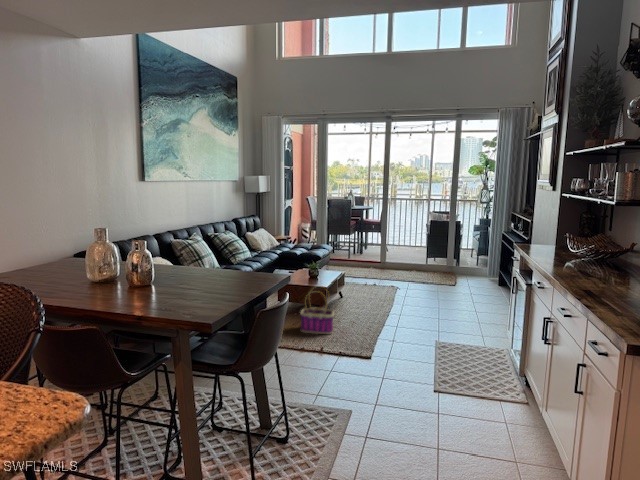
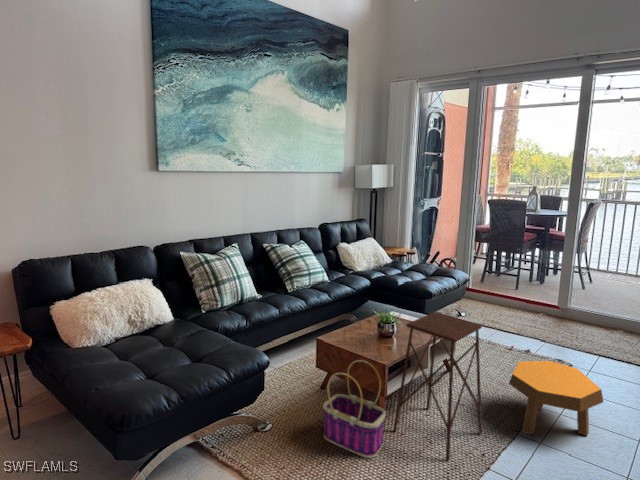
side table: none [333,258,373,329] -> present [393,312,482,461]
footstool: none [380,281,422,316] -> present [509,361,603,436]

